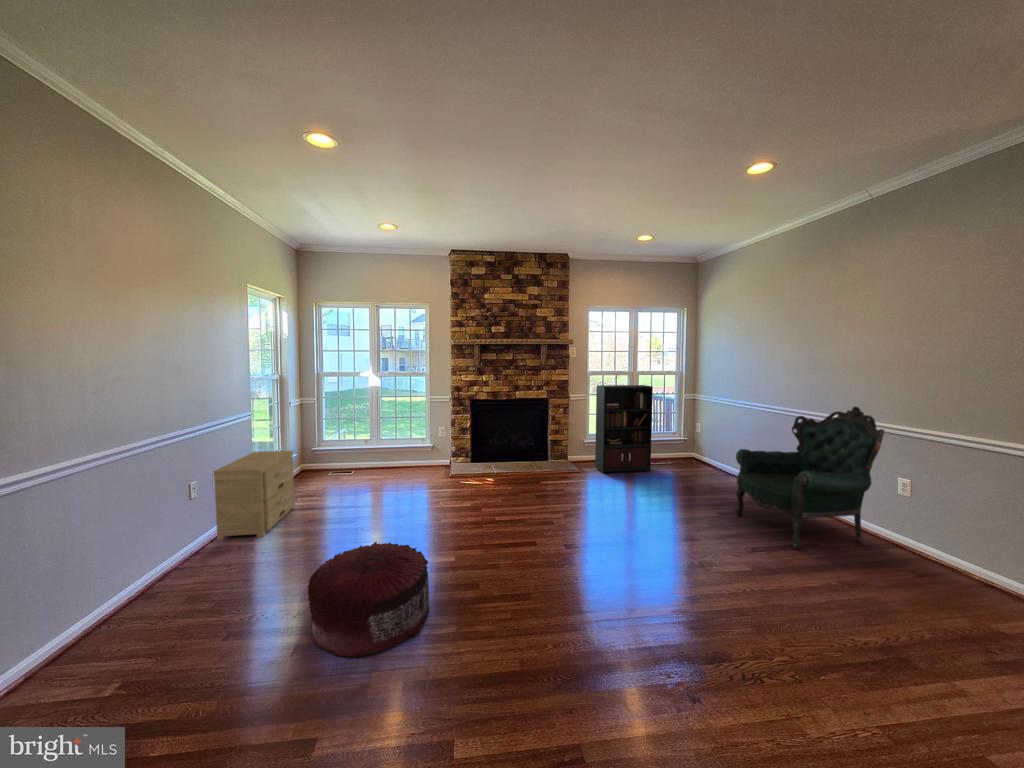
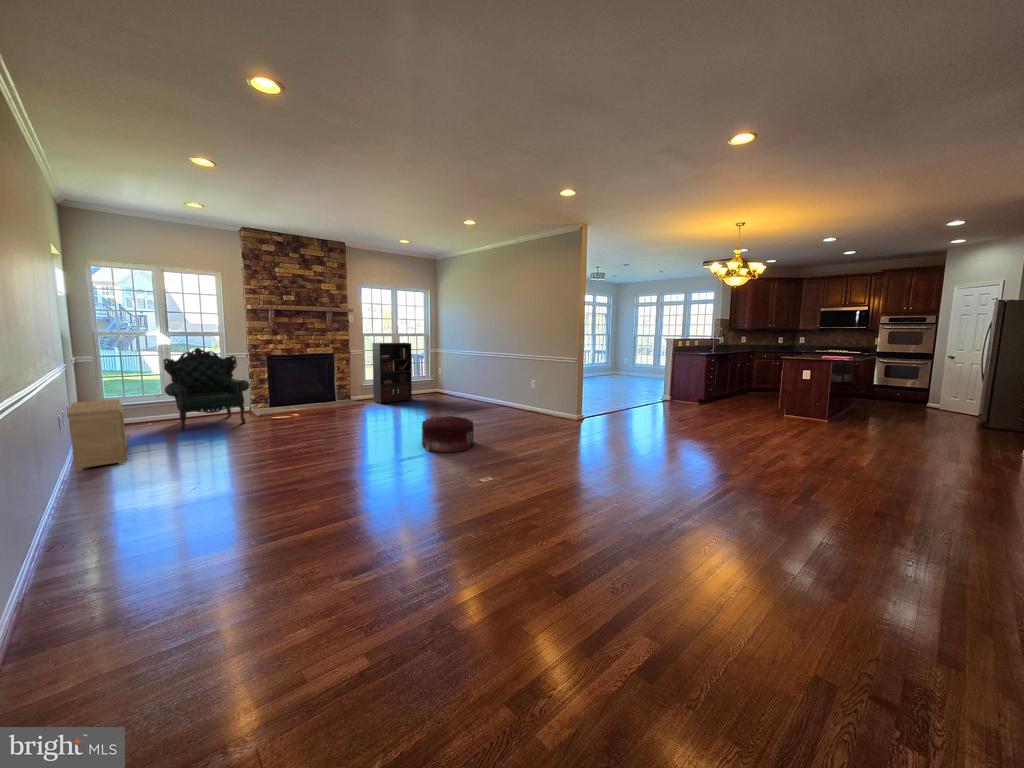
armchair: present [735,407,884,549] -> present [163,348,250,431]
pouf: present [308,542,430,657] -> present [422,416,474,453]

